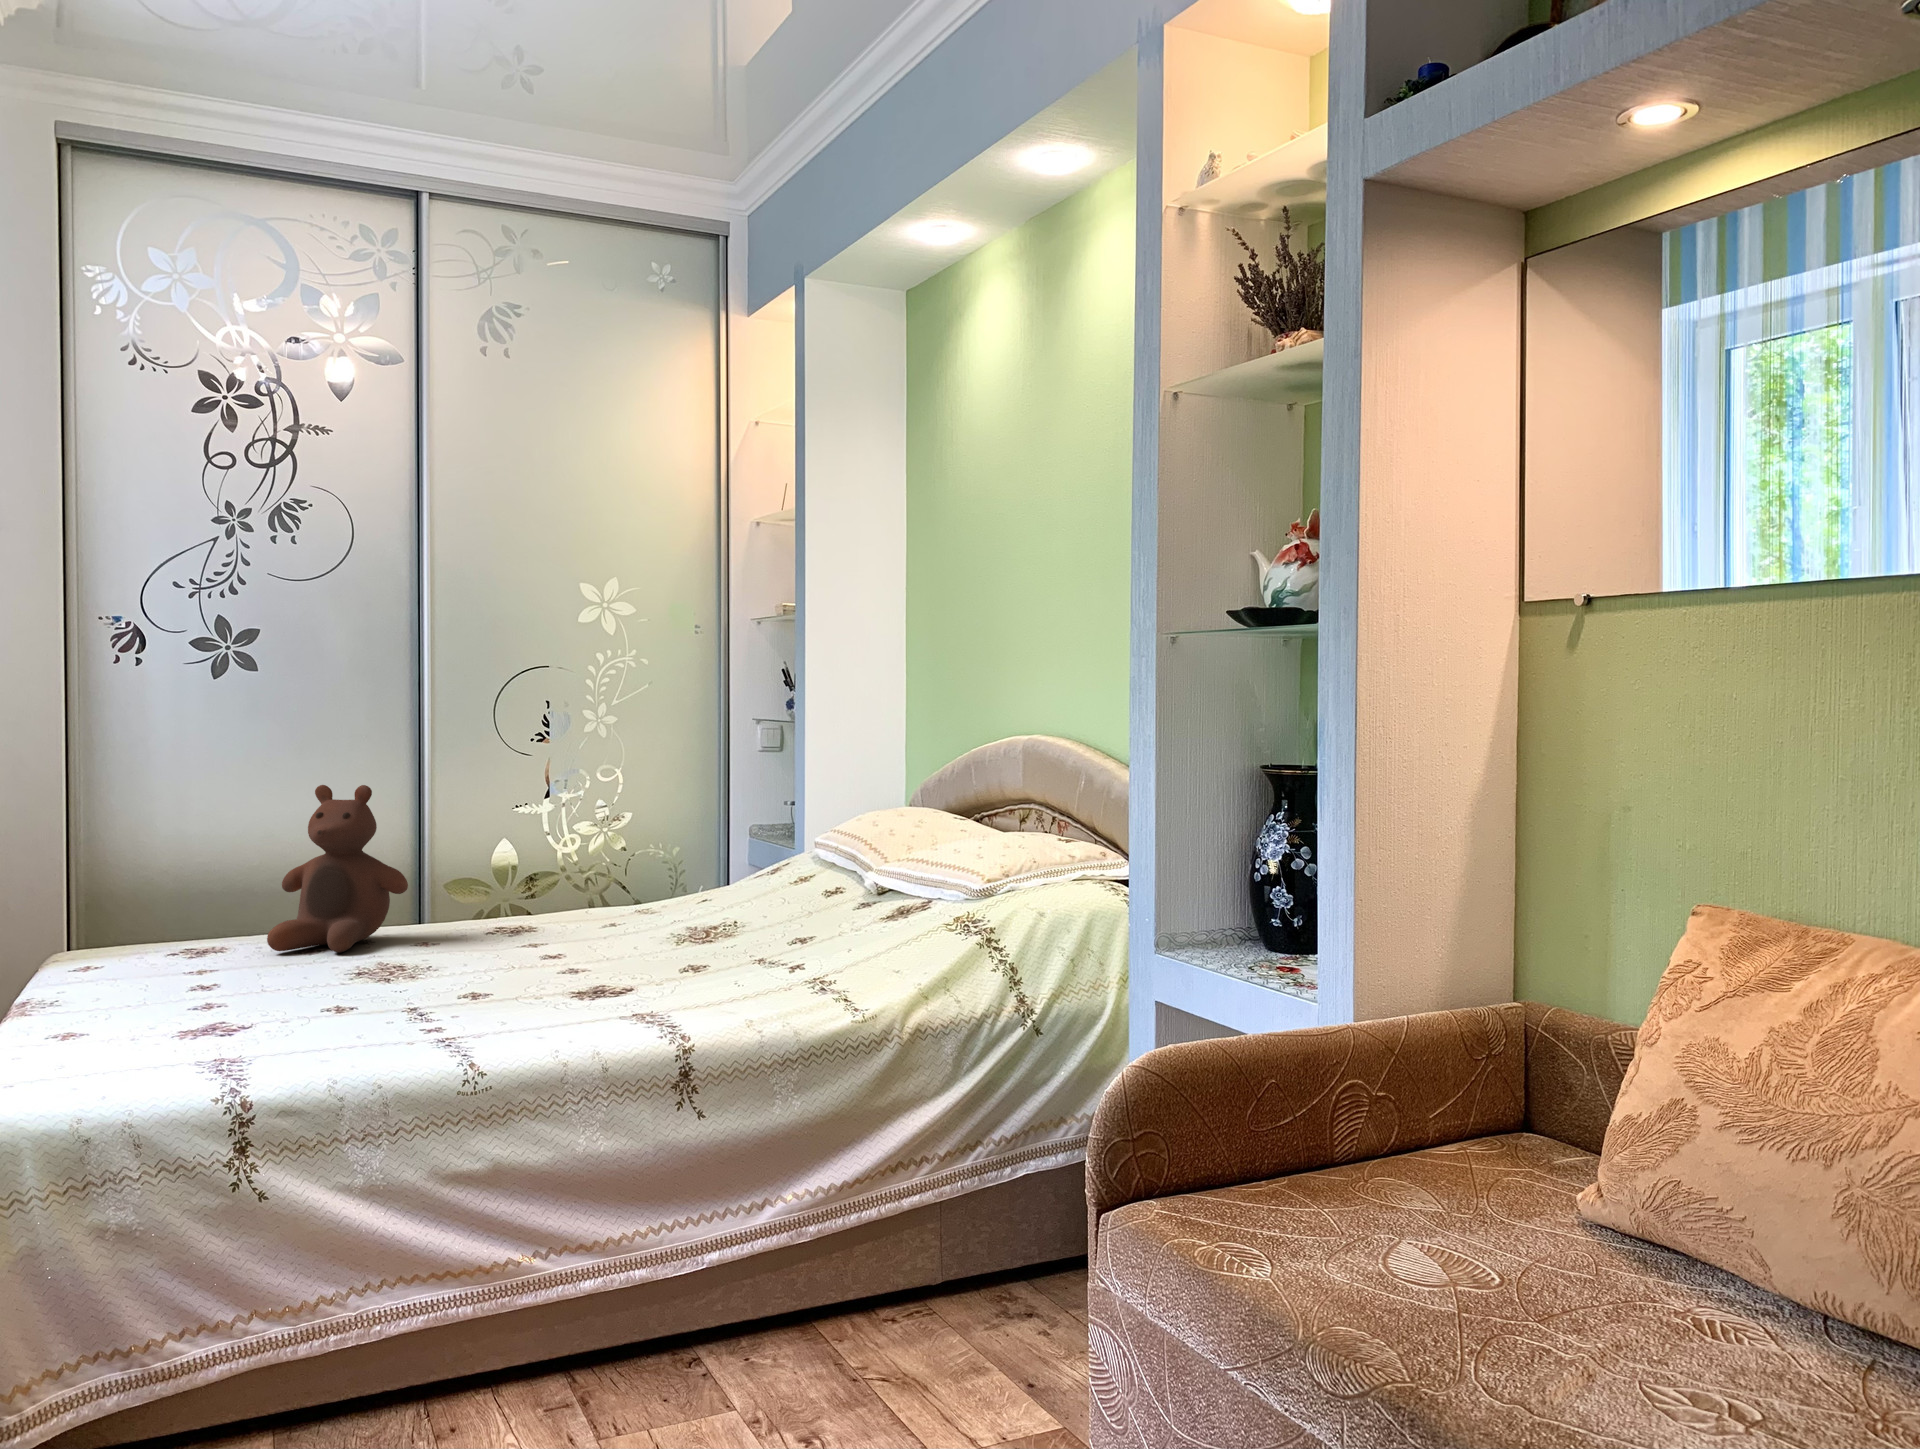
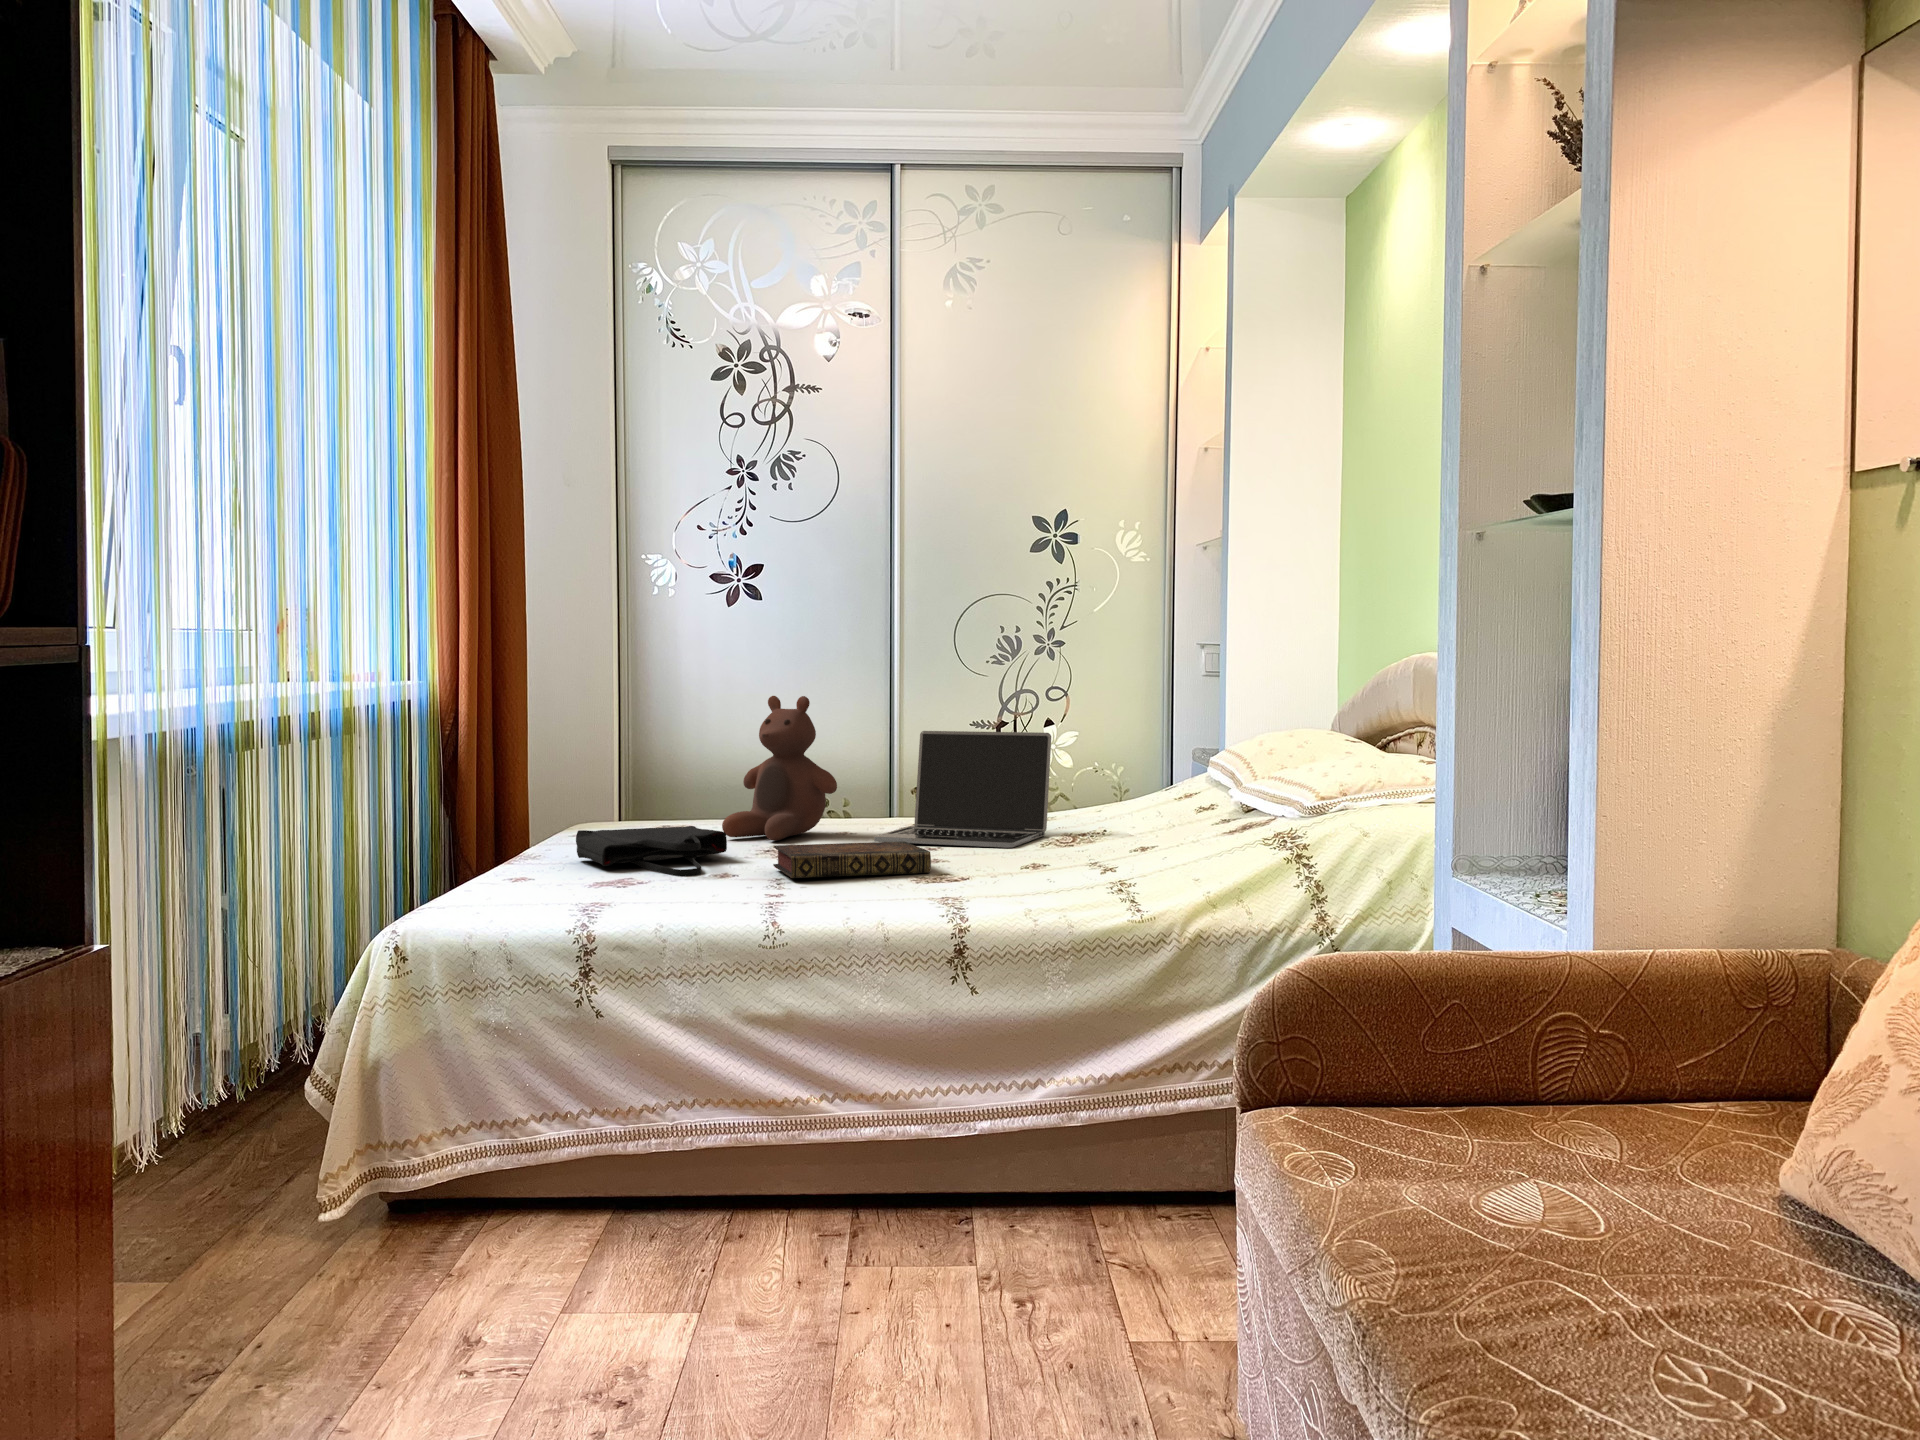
laptop: none [466,817,648,946] -> present [874,731,1051,848]
tote bag: none [106,945,313,1012] -> present [576,826,727,876]
book: none [391,948,583,1004] -> present [773,841,931,878]

